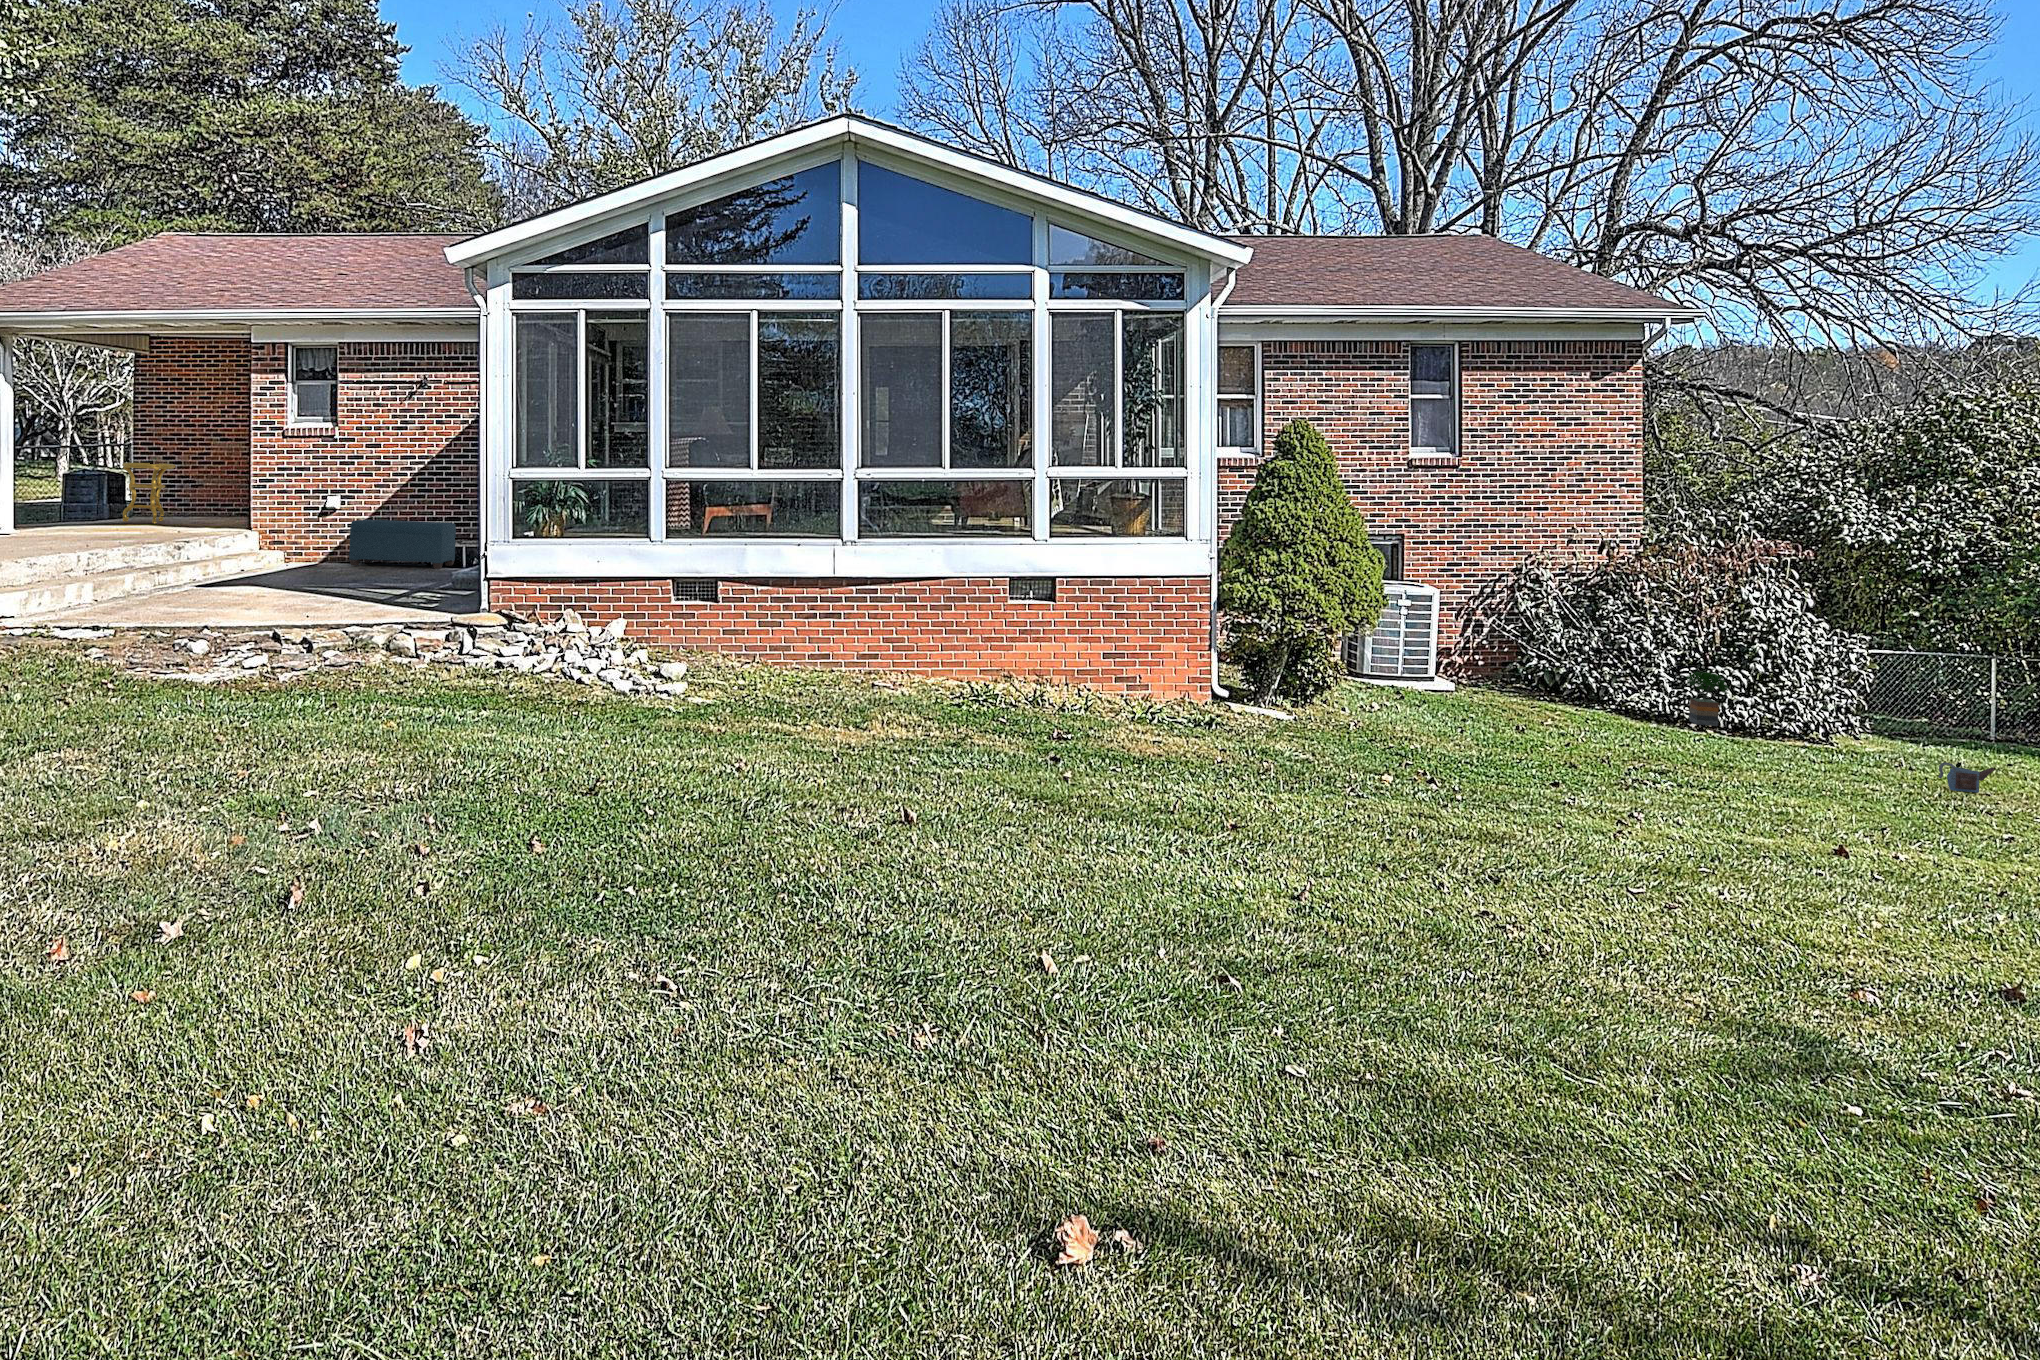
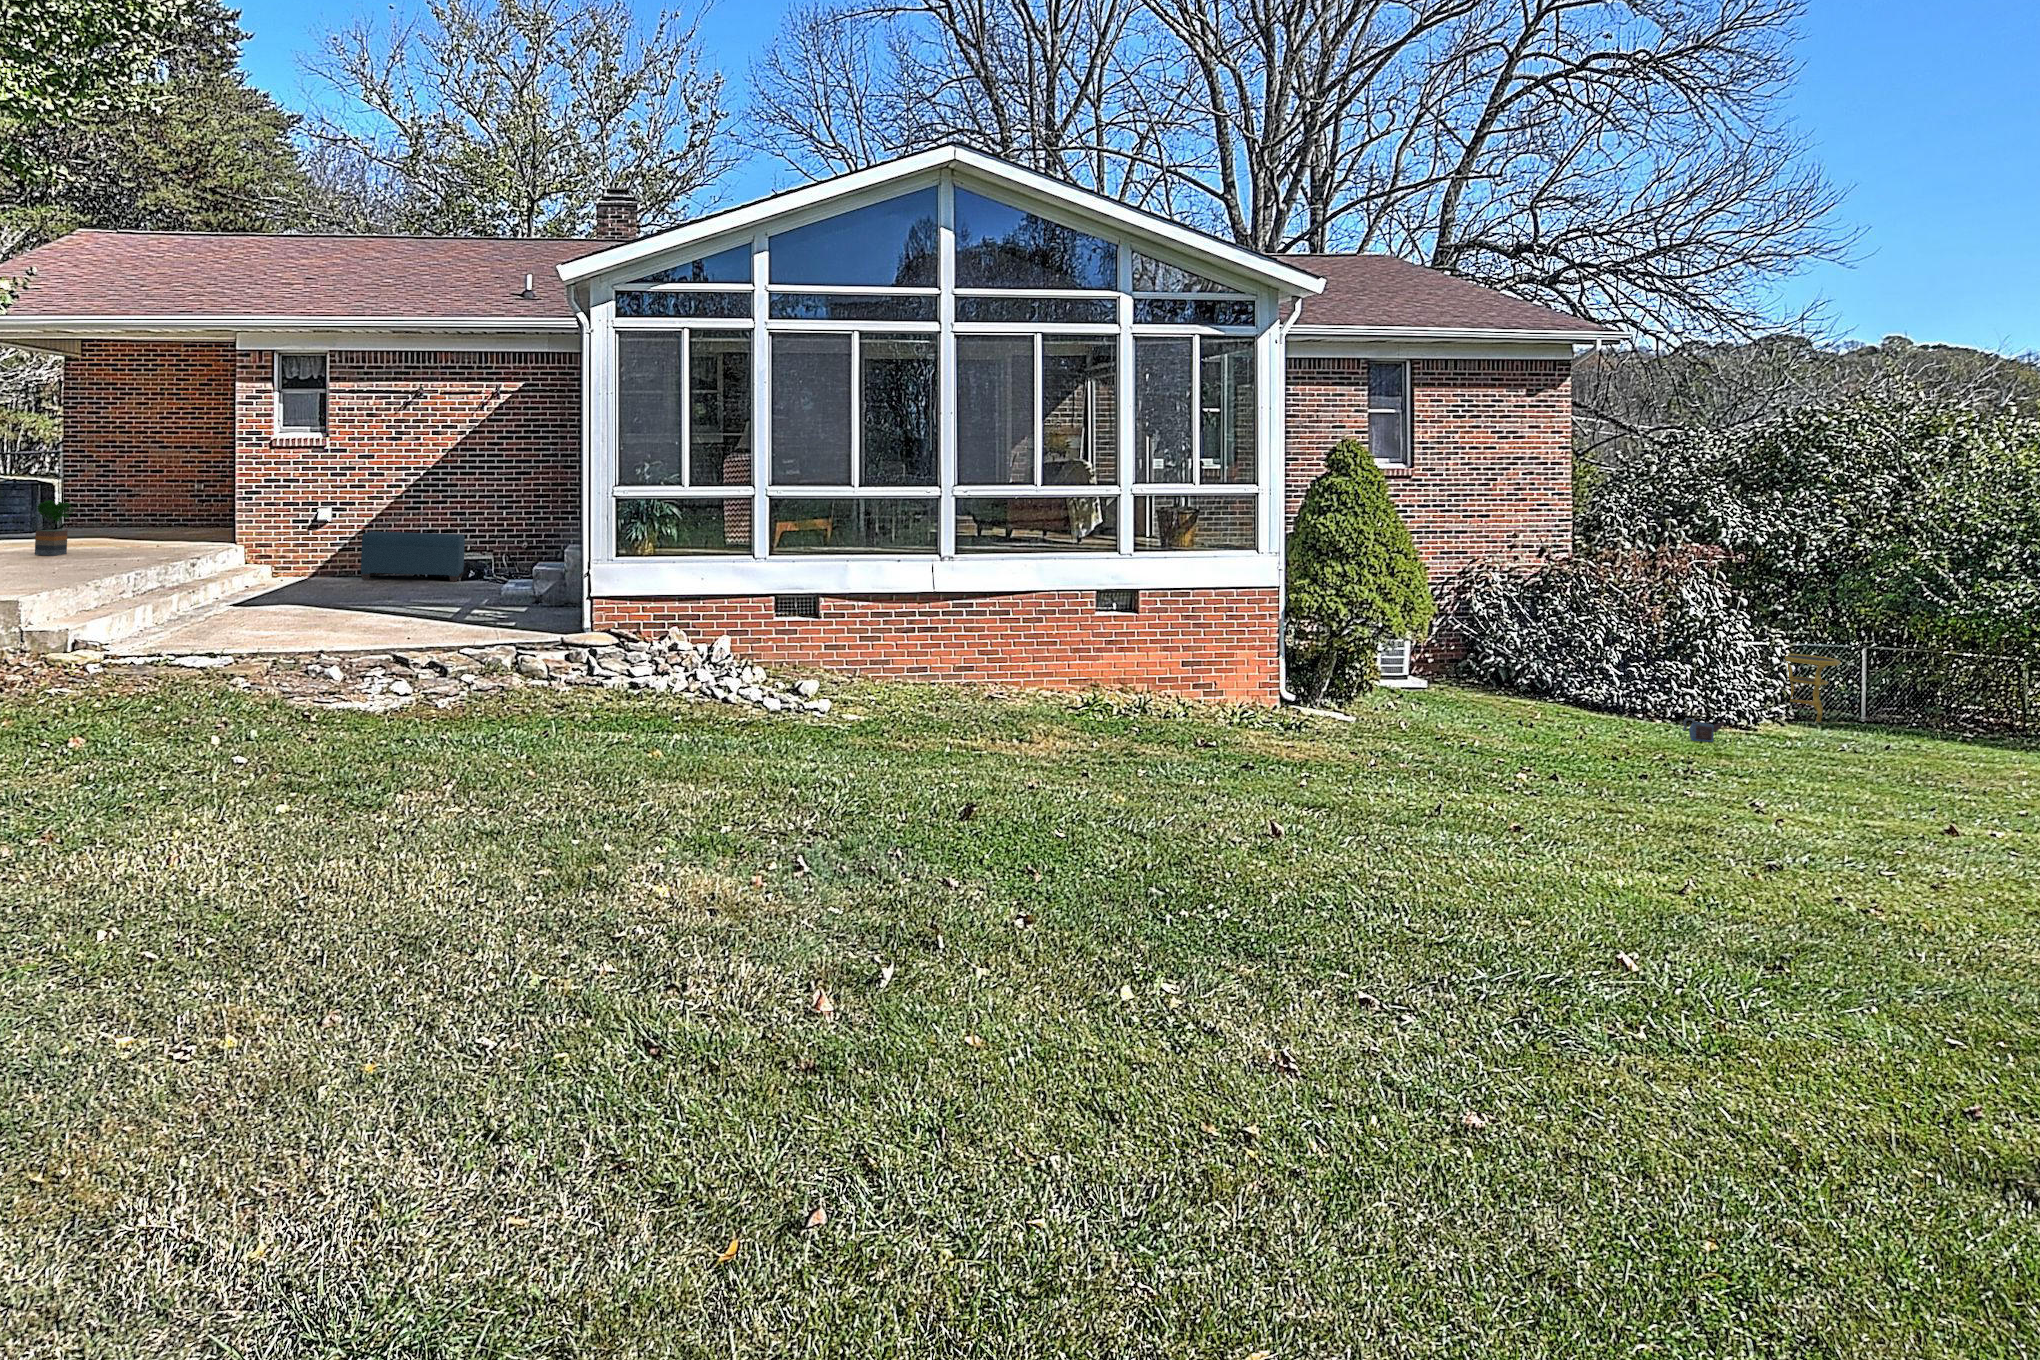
side table: present [122,463,175,523] -> present [1785,654,1841,722]
potted tree: present [1687,672,1729,726] -> present [35,500,74,556]
watering can: present [1938,762,1995,793] -> present [1683,718,1725,742]

